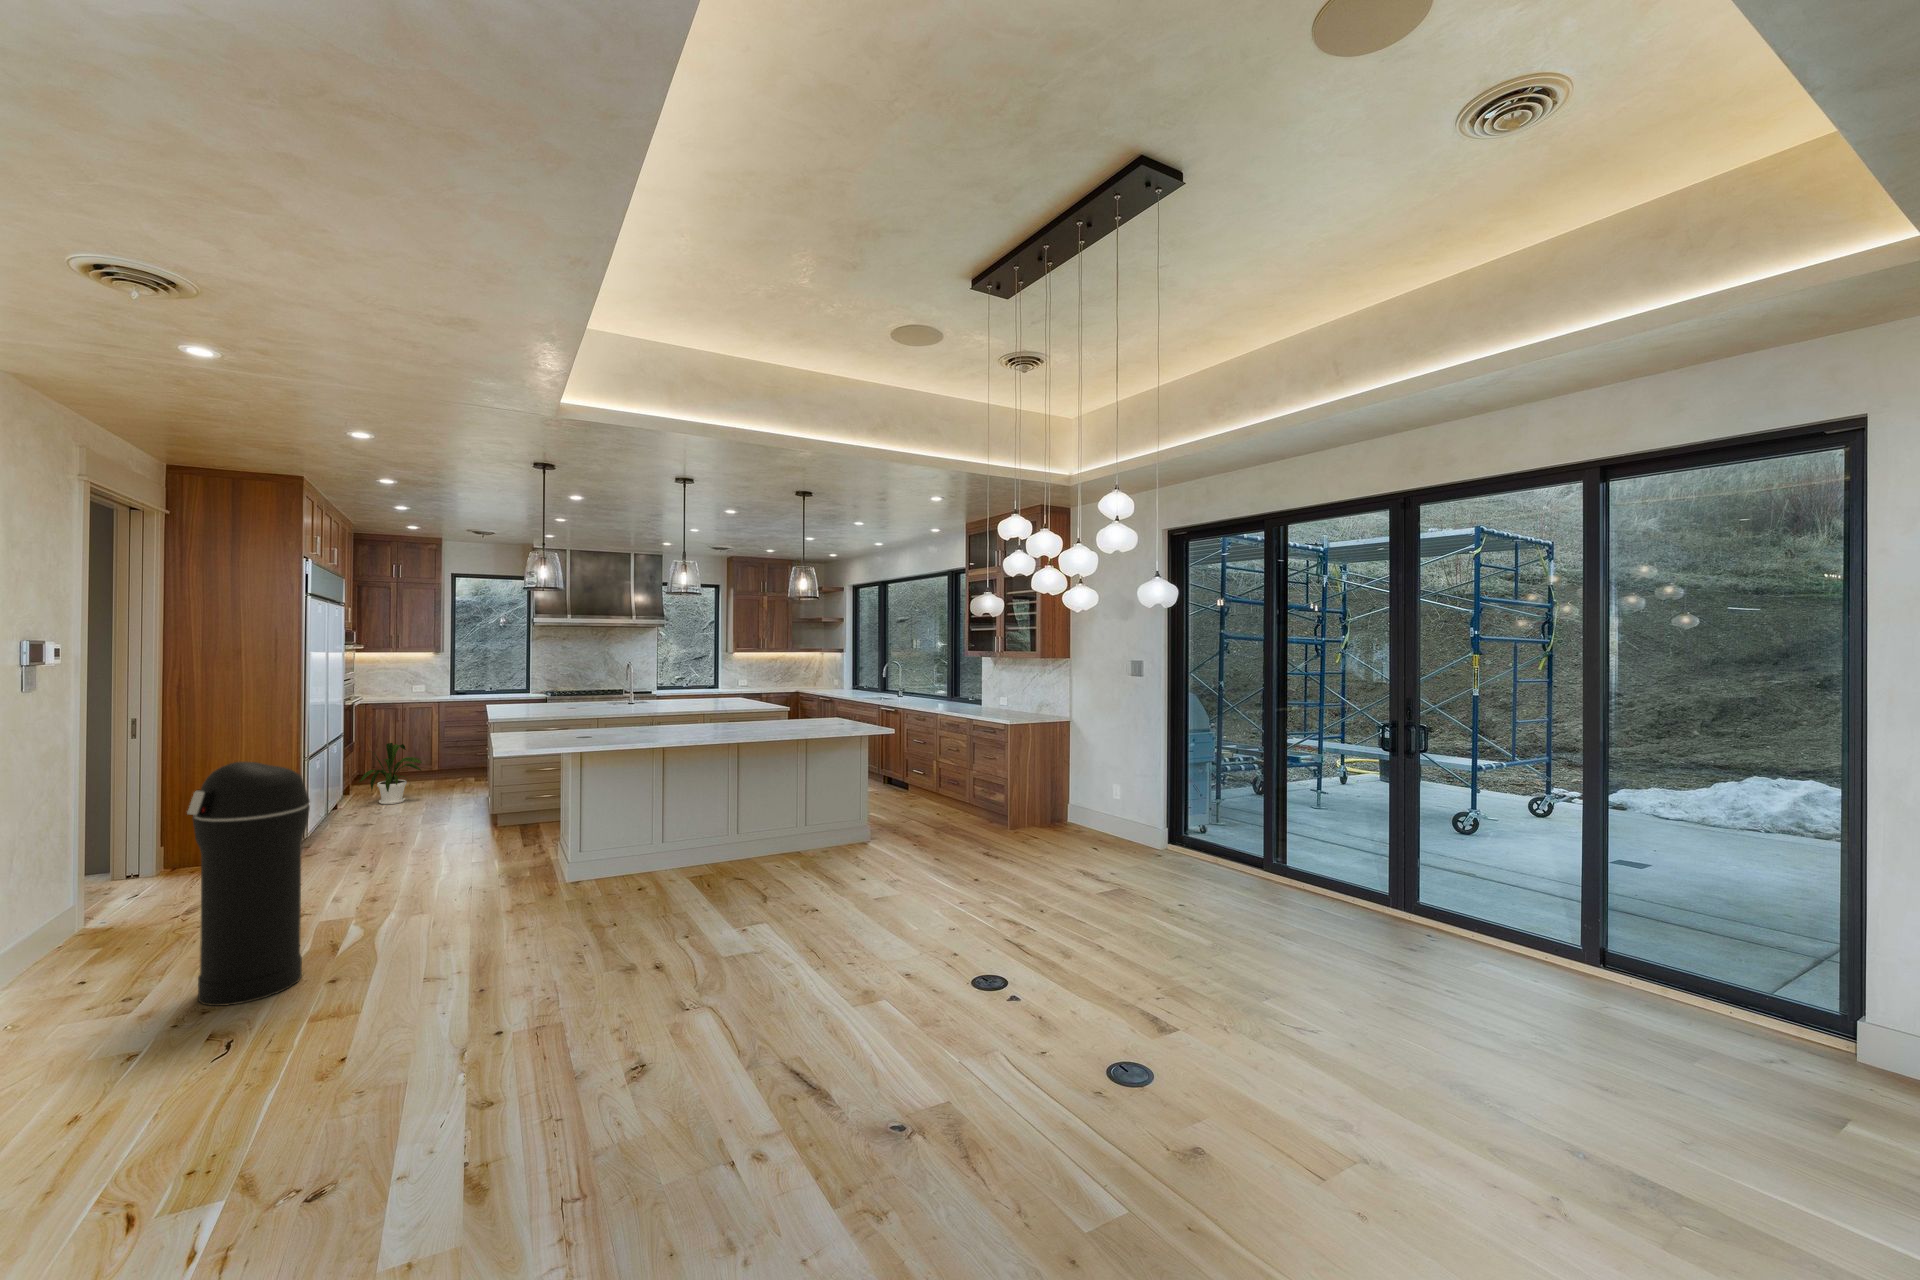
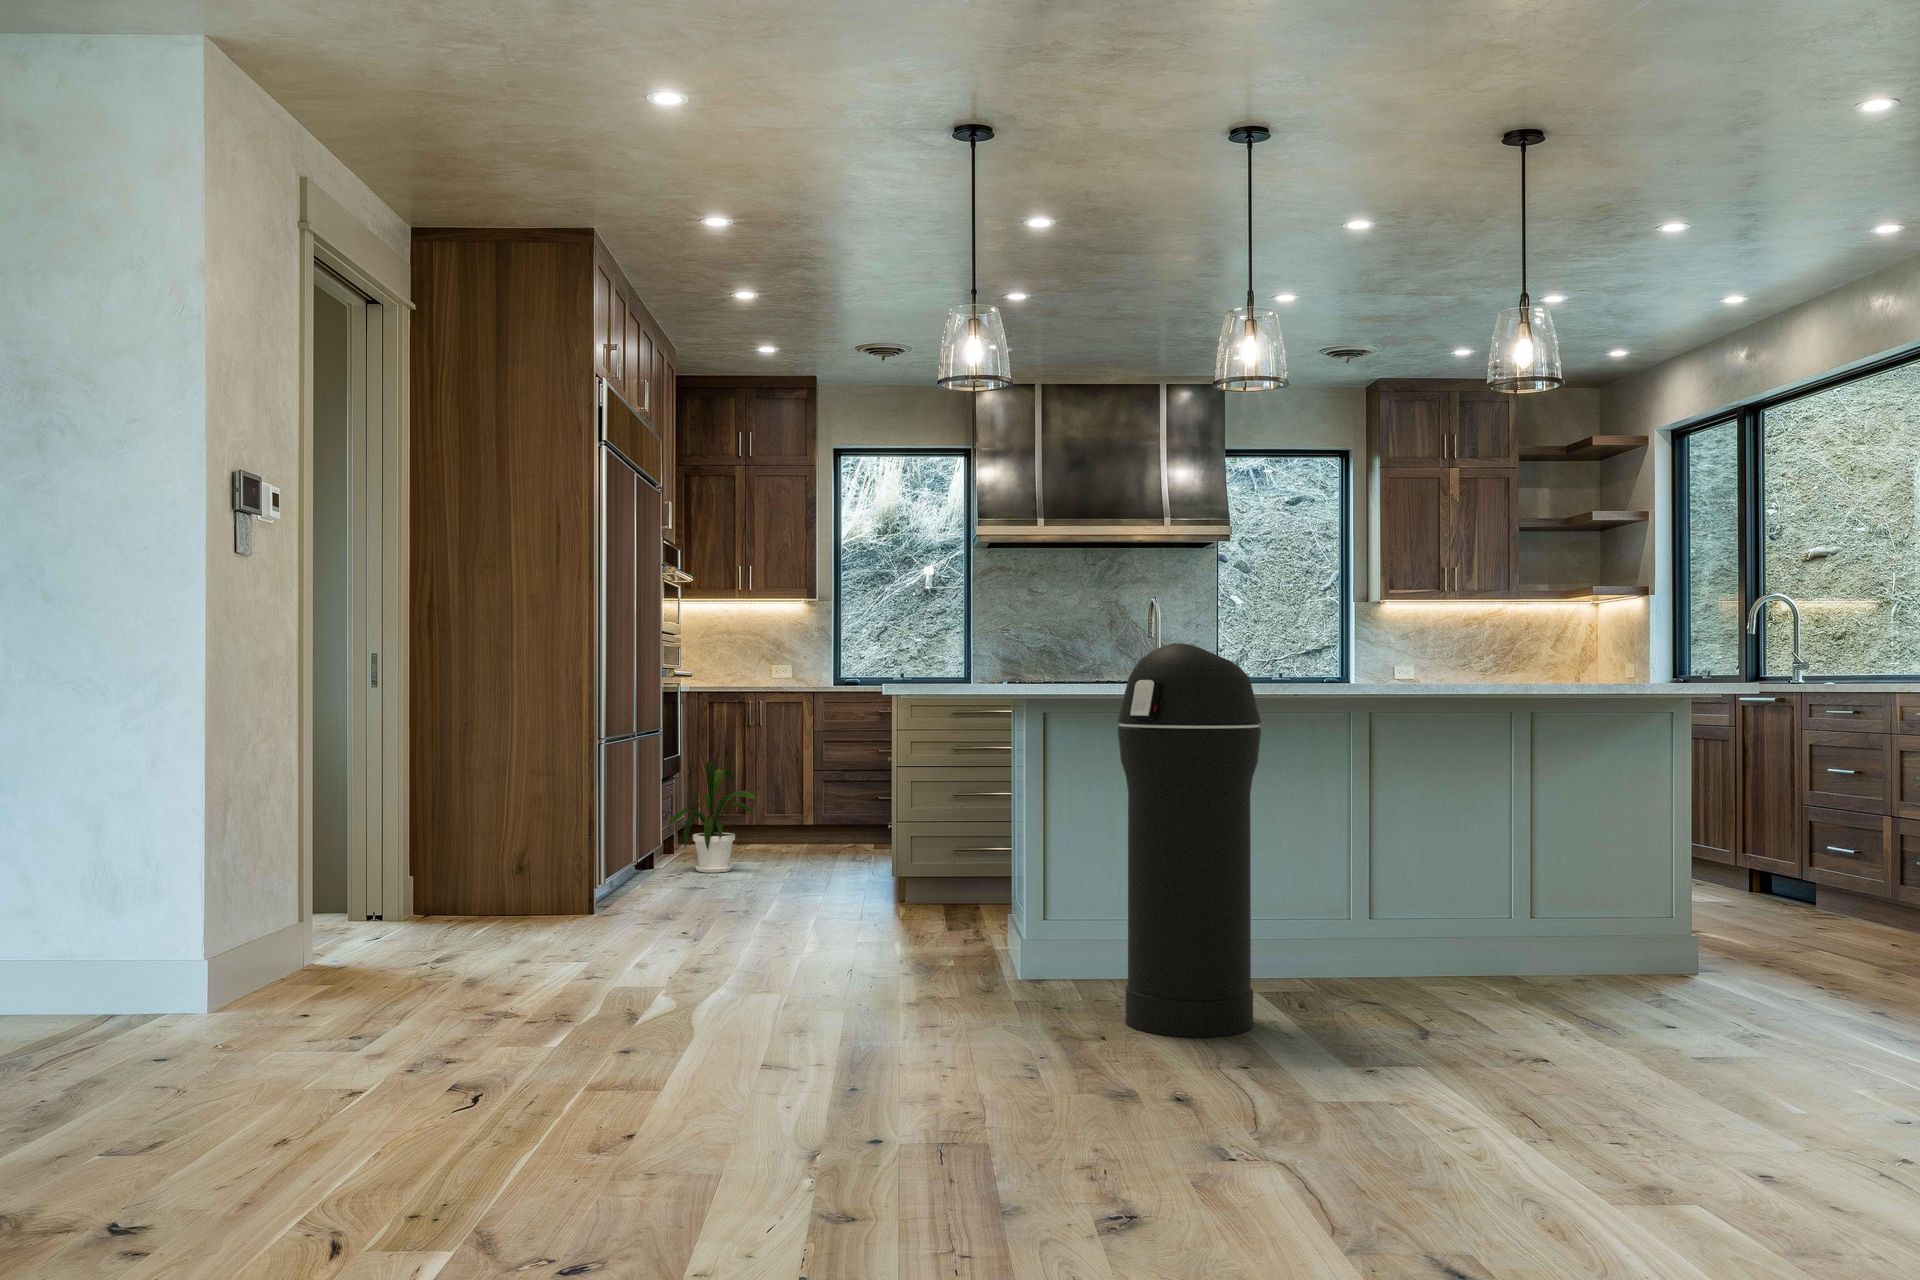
trash can: present [187,762,310,1006] -> present [1117,643,1261,1037]

